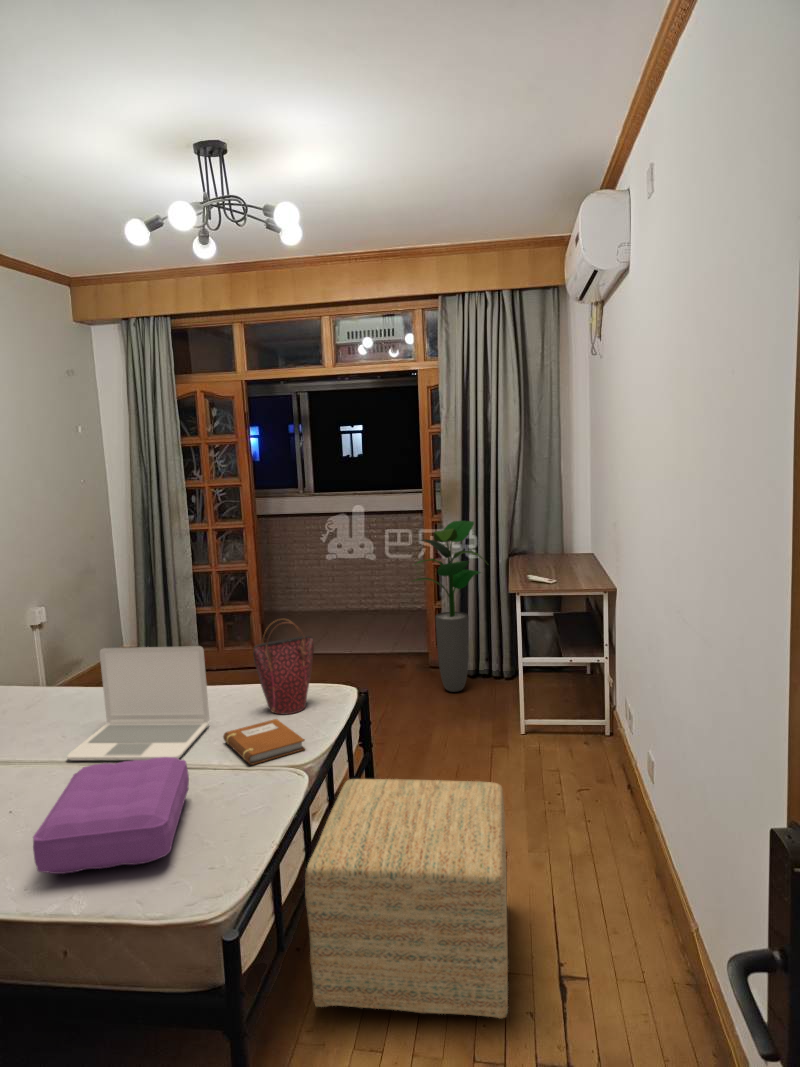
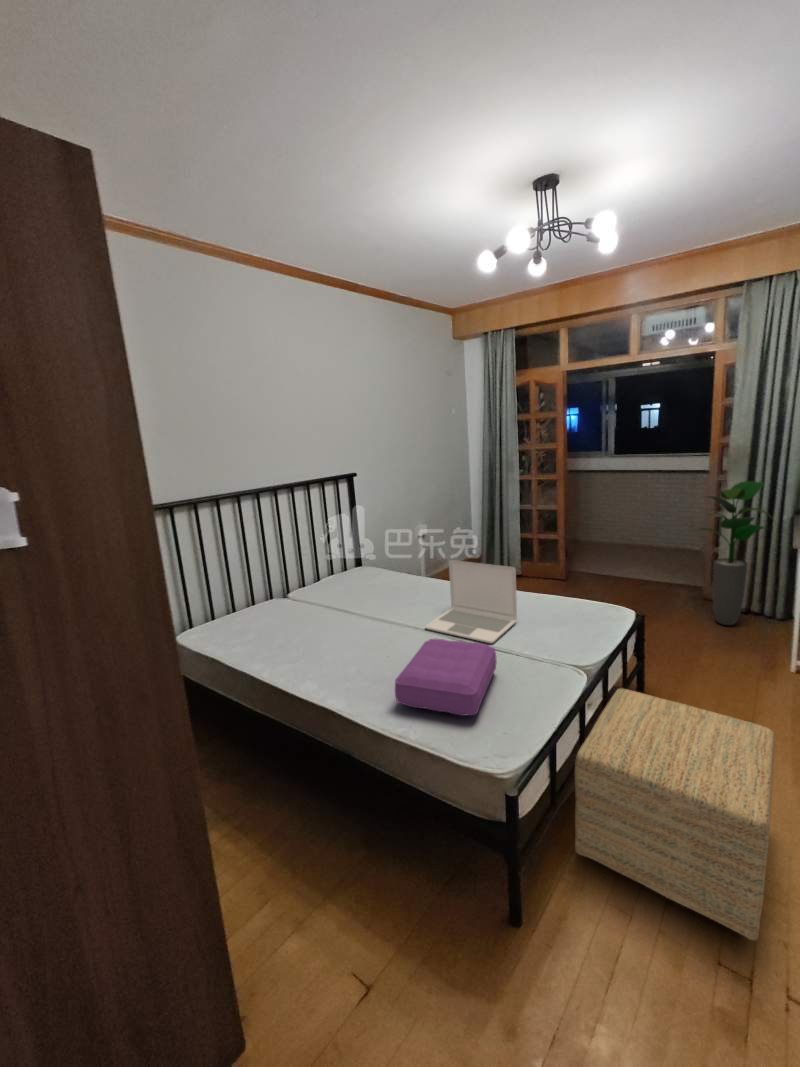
handbag: present [253,619,314,714] -> none [552,554,601,625]
notebook: present [223,719,305,765] -> none [525,627,586,660]

